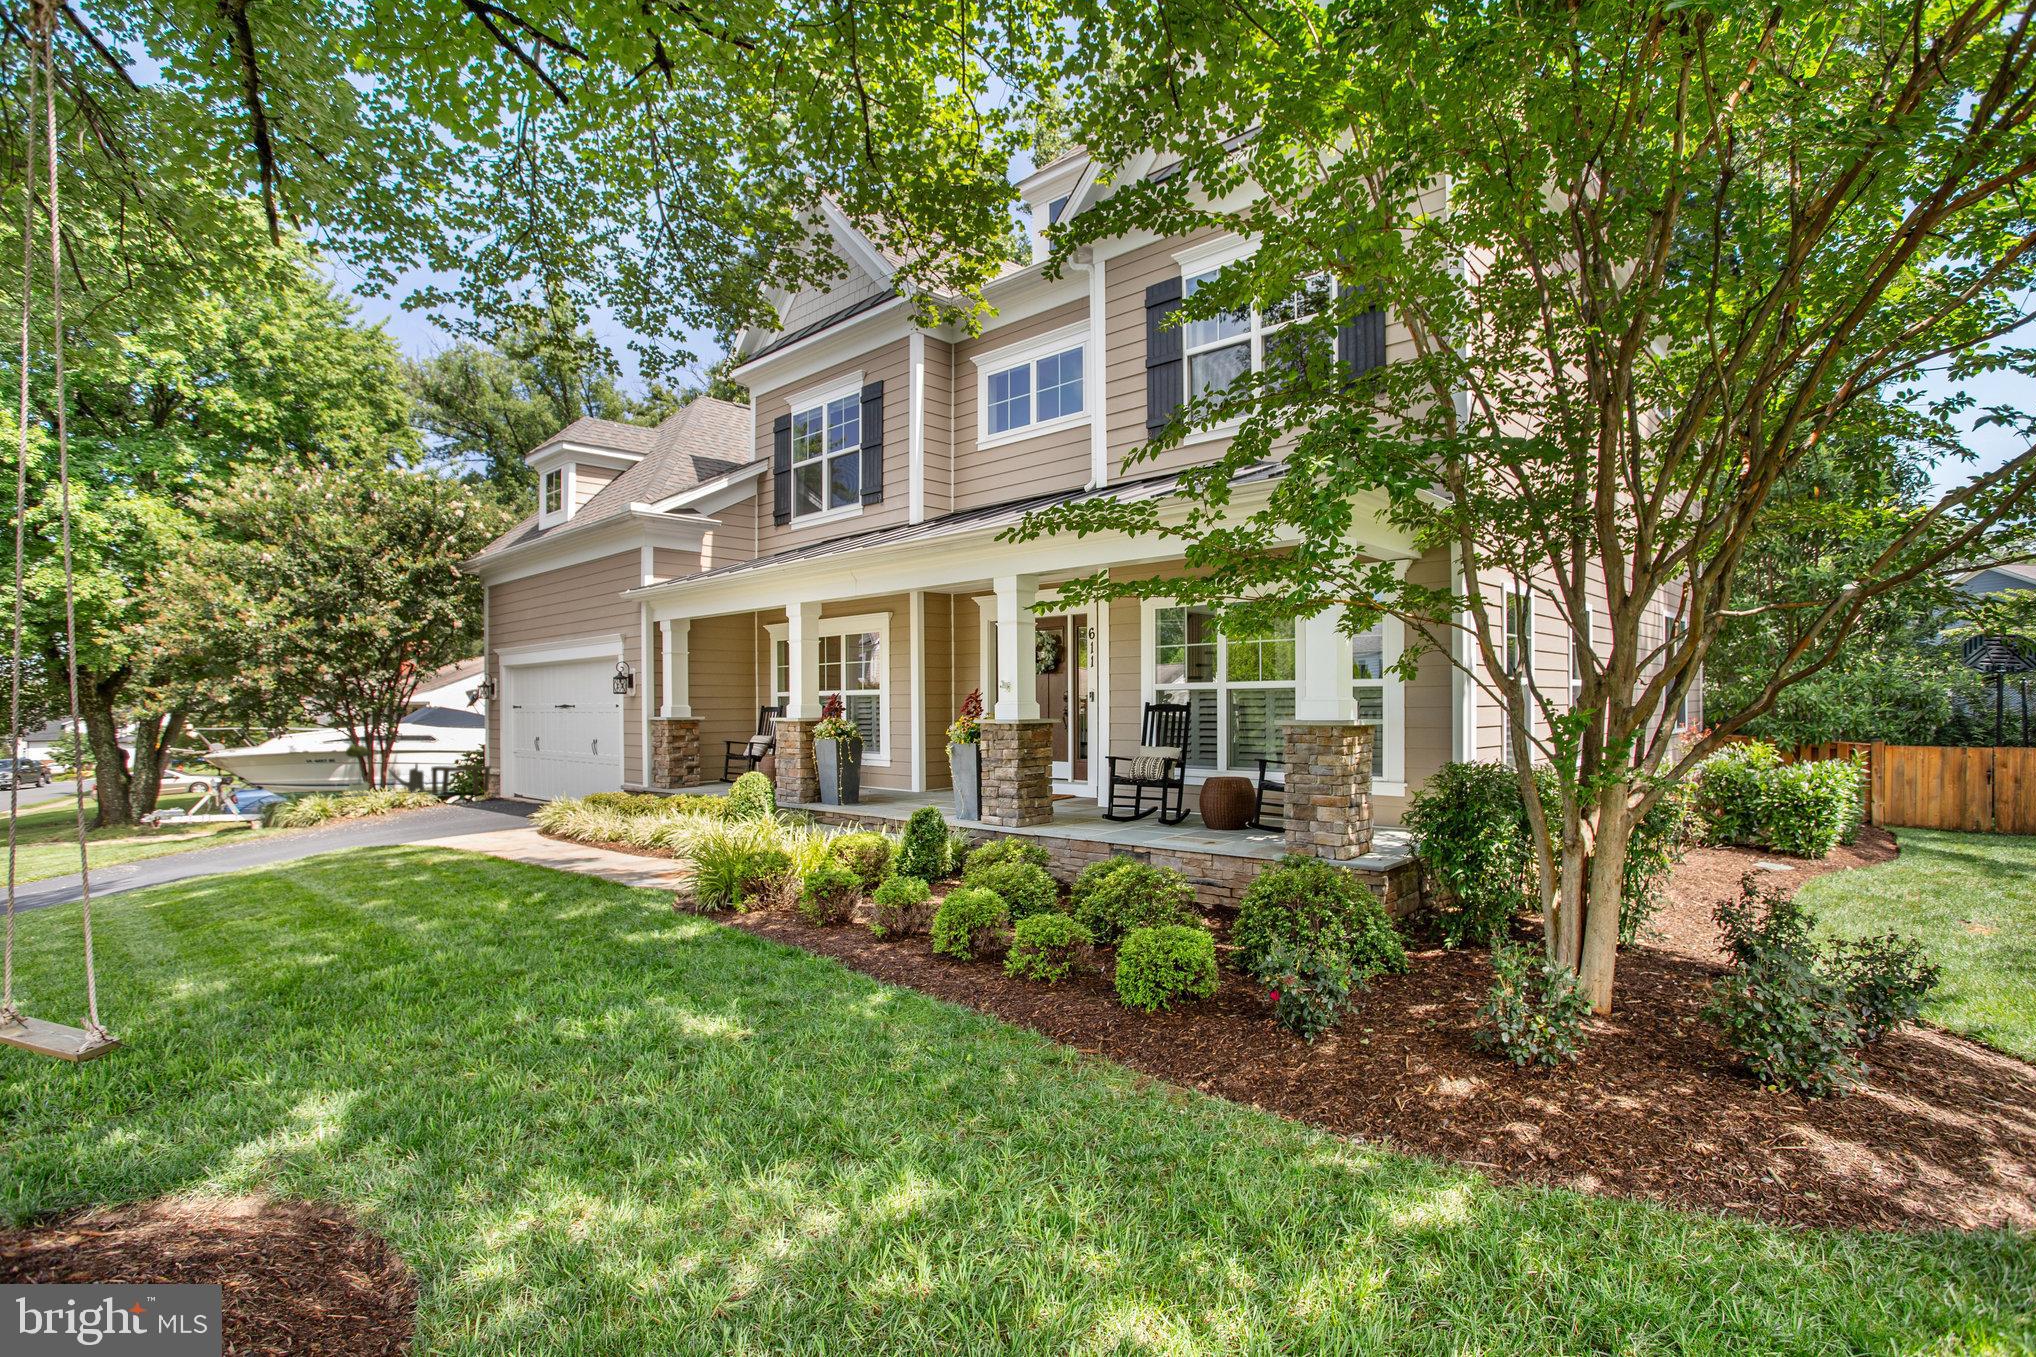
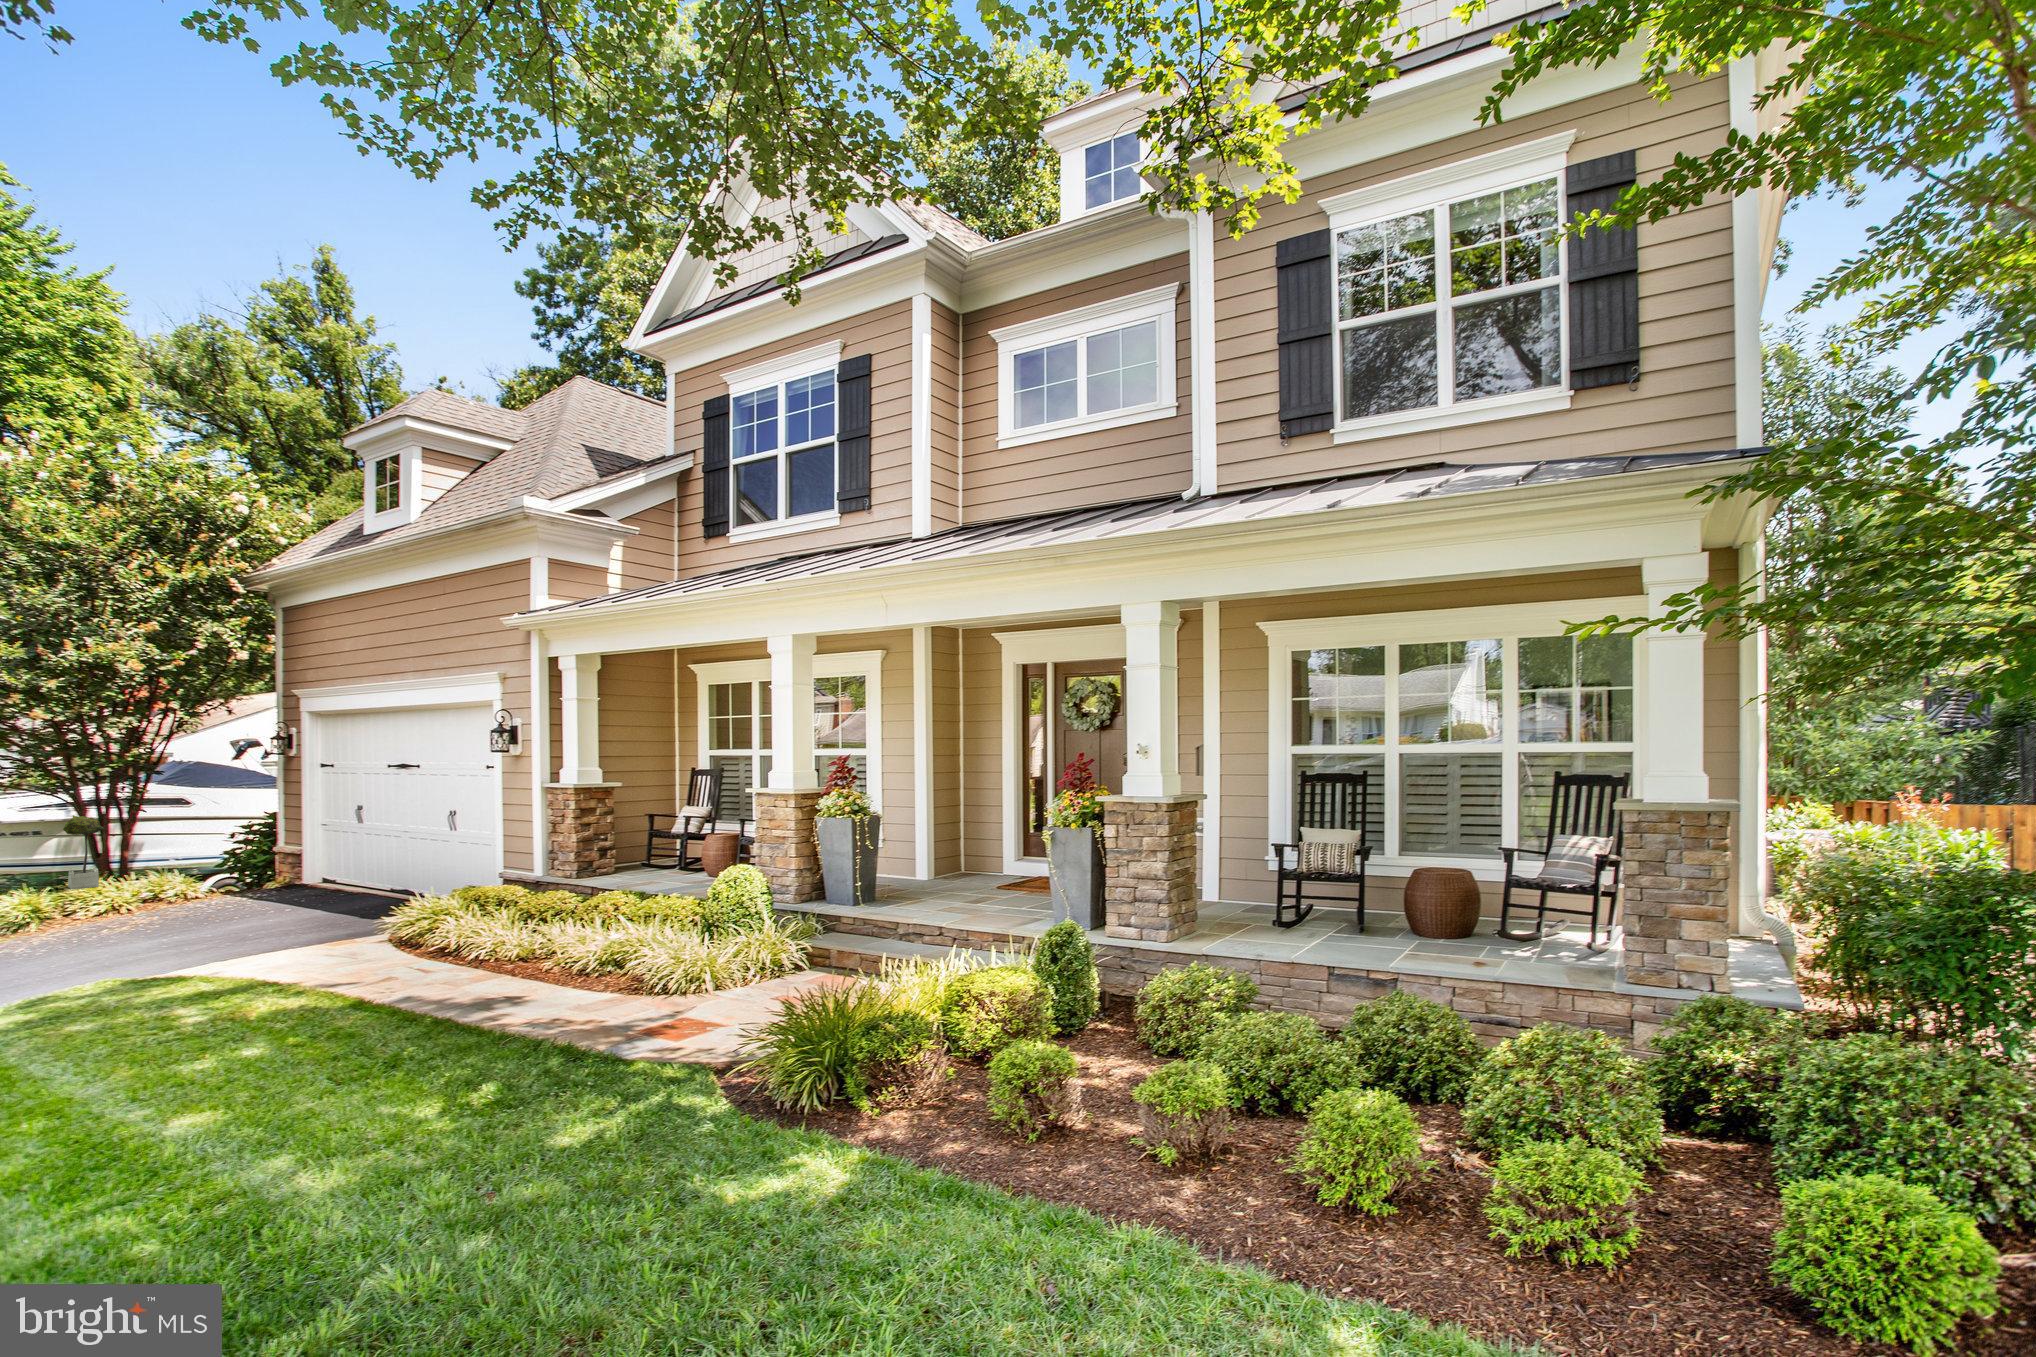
watering can: present [389,763,424,792] -> none [129,839,193,879]
bench: present [431,766,491,795] -> none [195,841,285,882]

